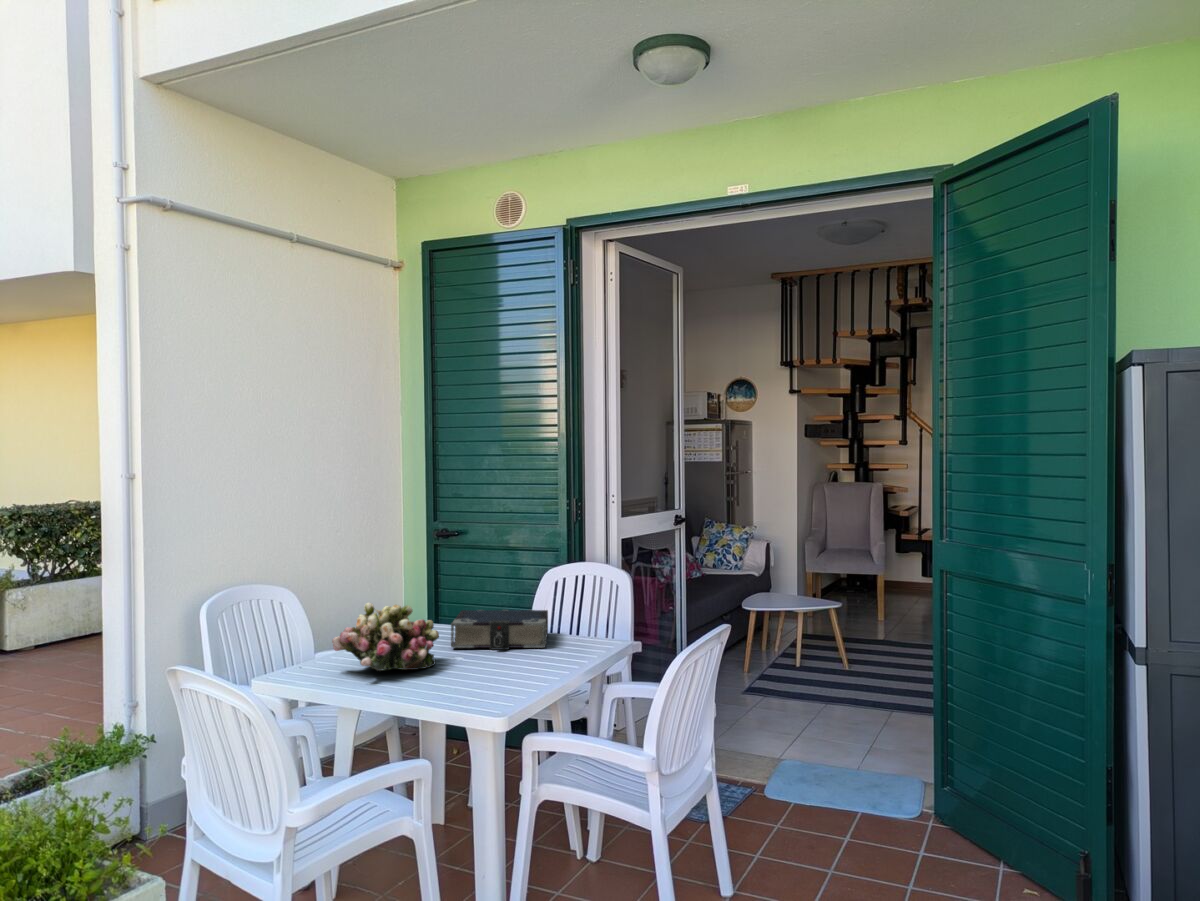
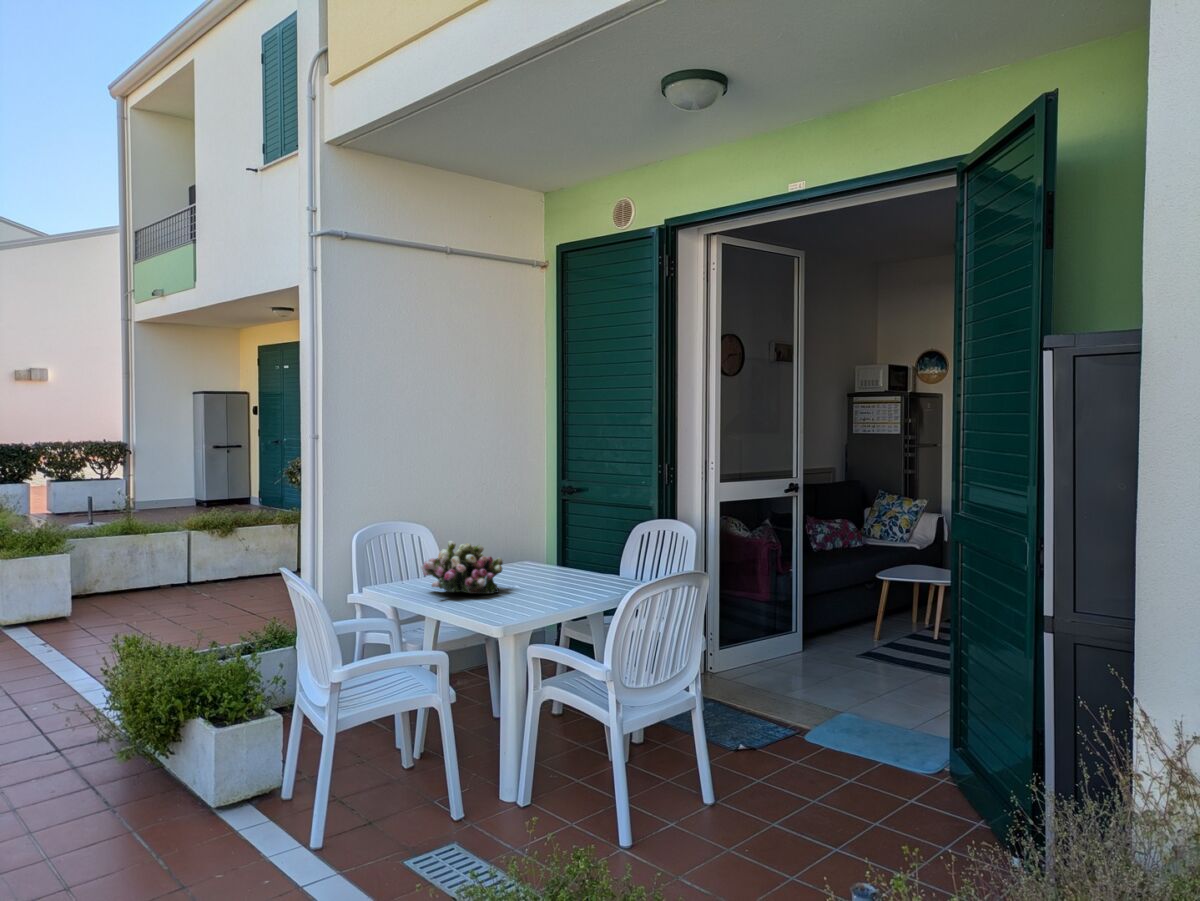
book: present [451,610,548,650] -> none [524,554,615,587]

